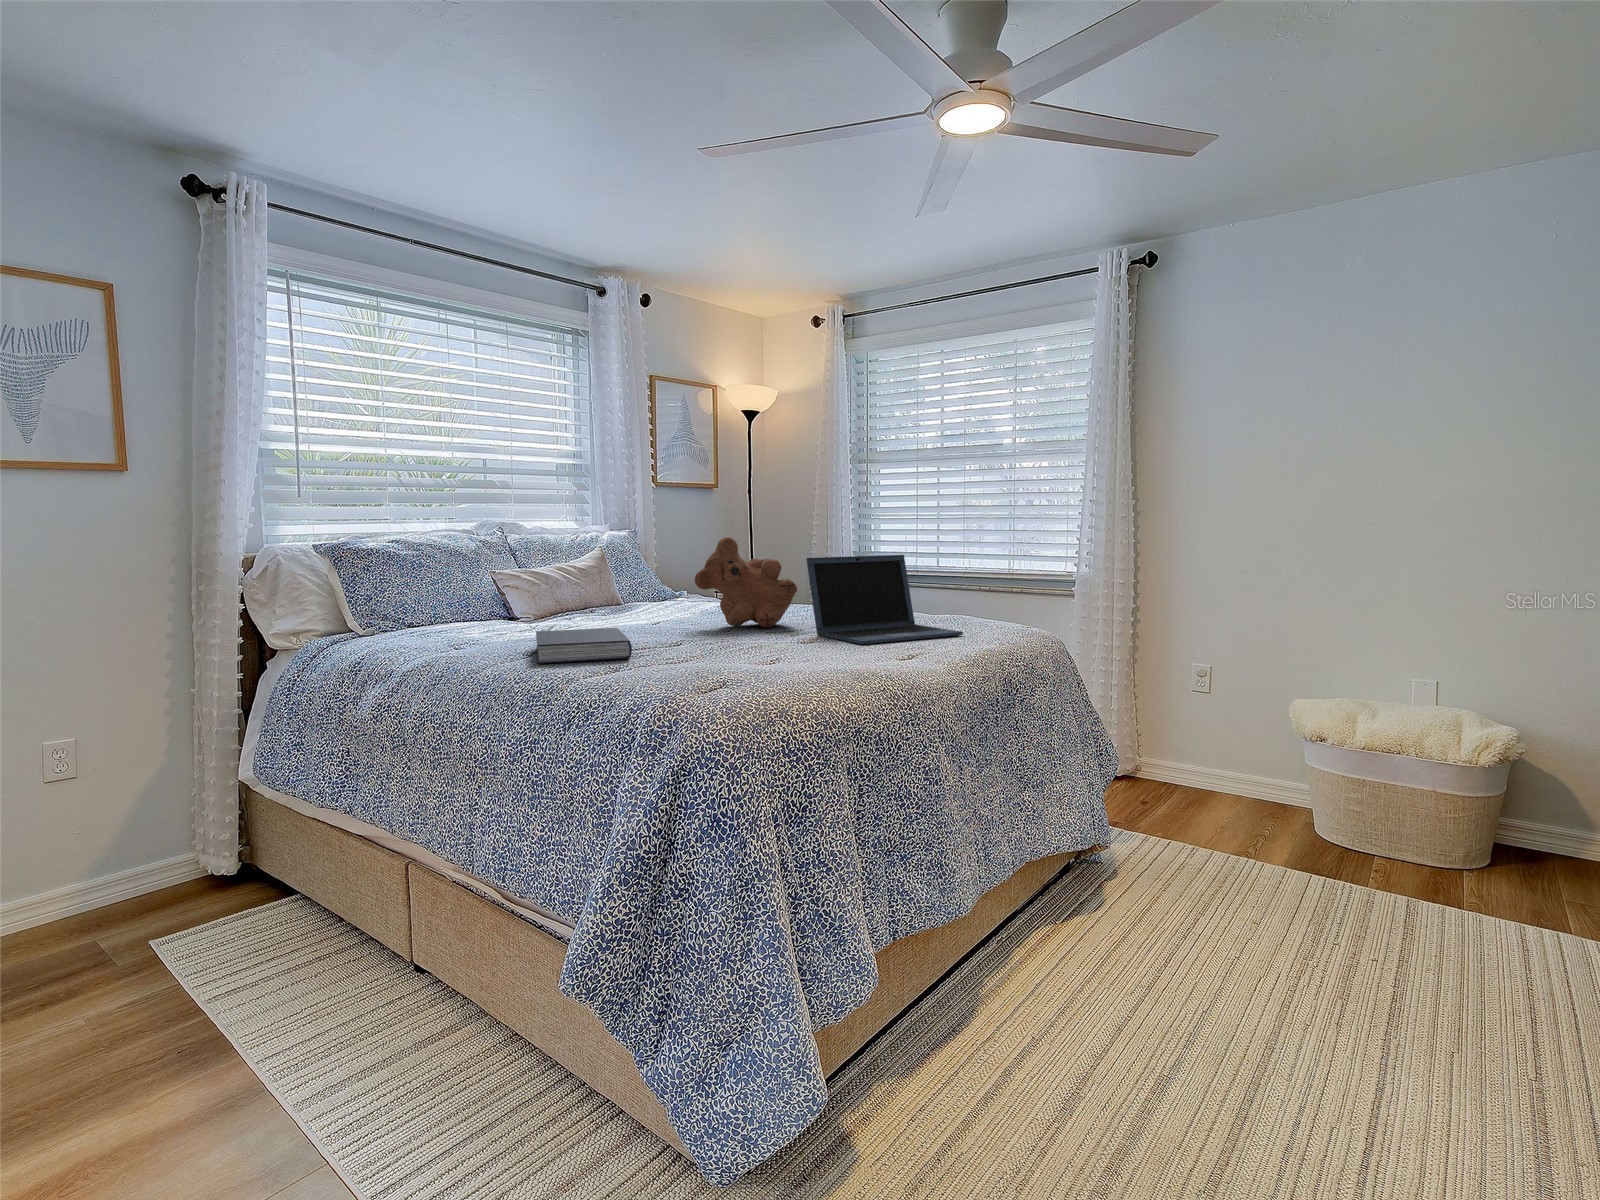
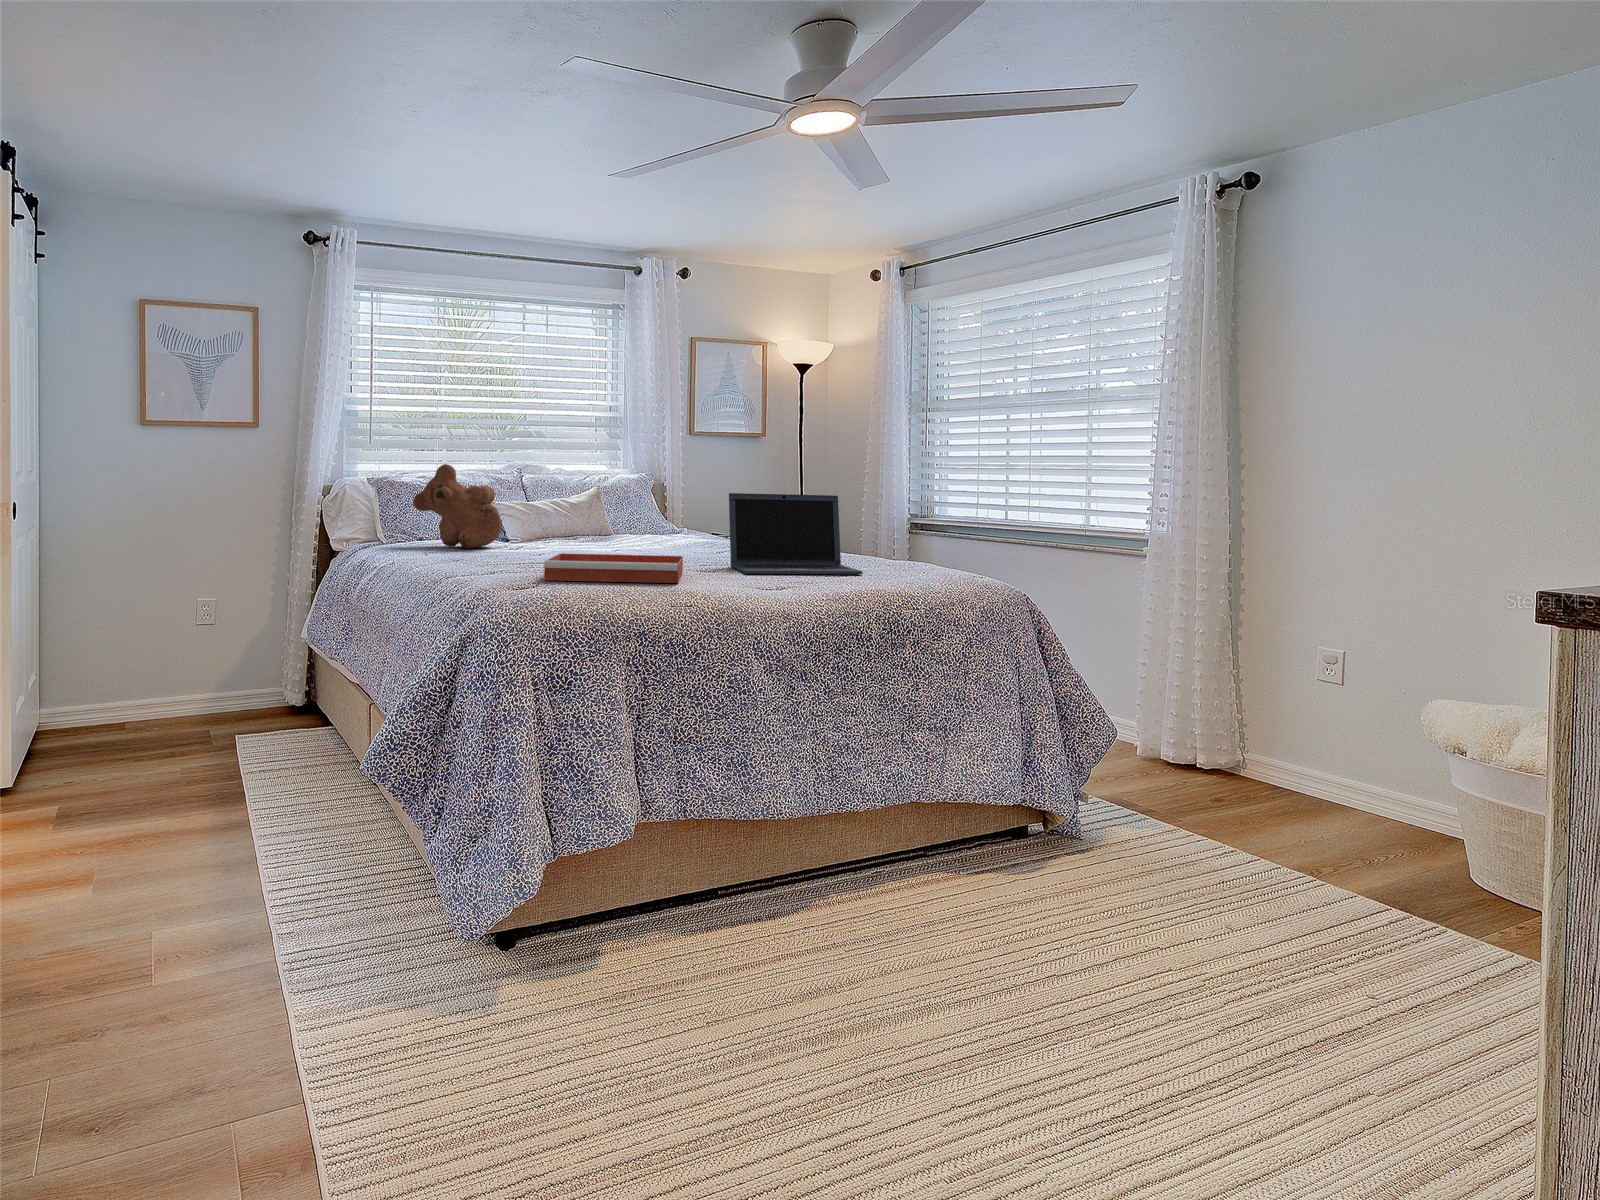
teddy bear: present [695,537,797,628] -> present [413,464,502,548]
book: present [536,628,632,664] -> none [448,545,546,569]
tray: none [668,631,839,675] -> present [544,553,683,583]

